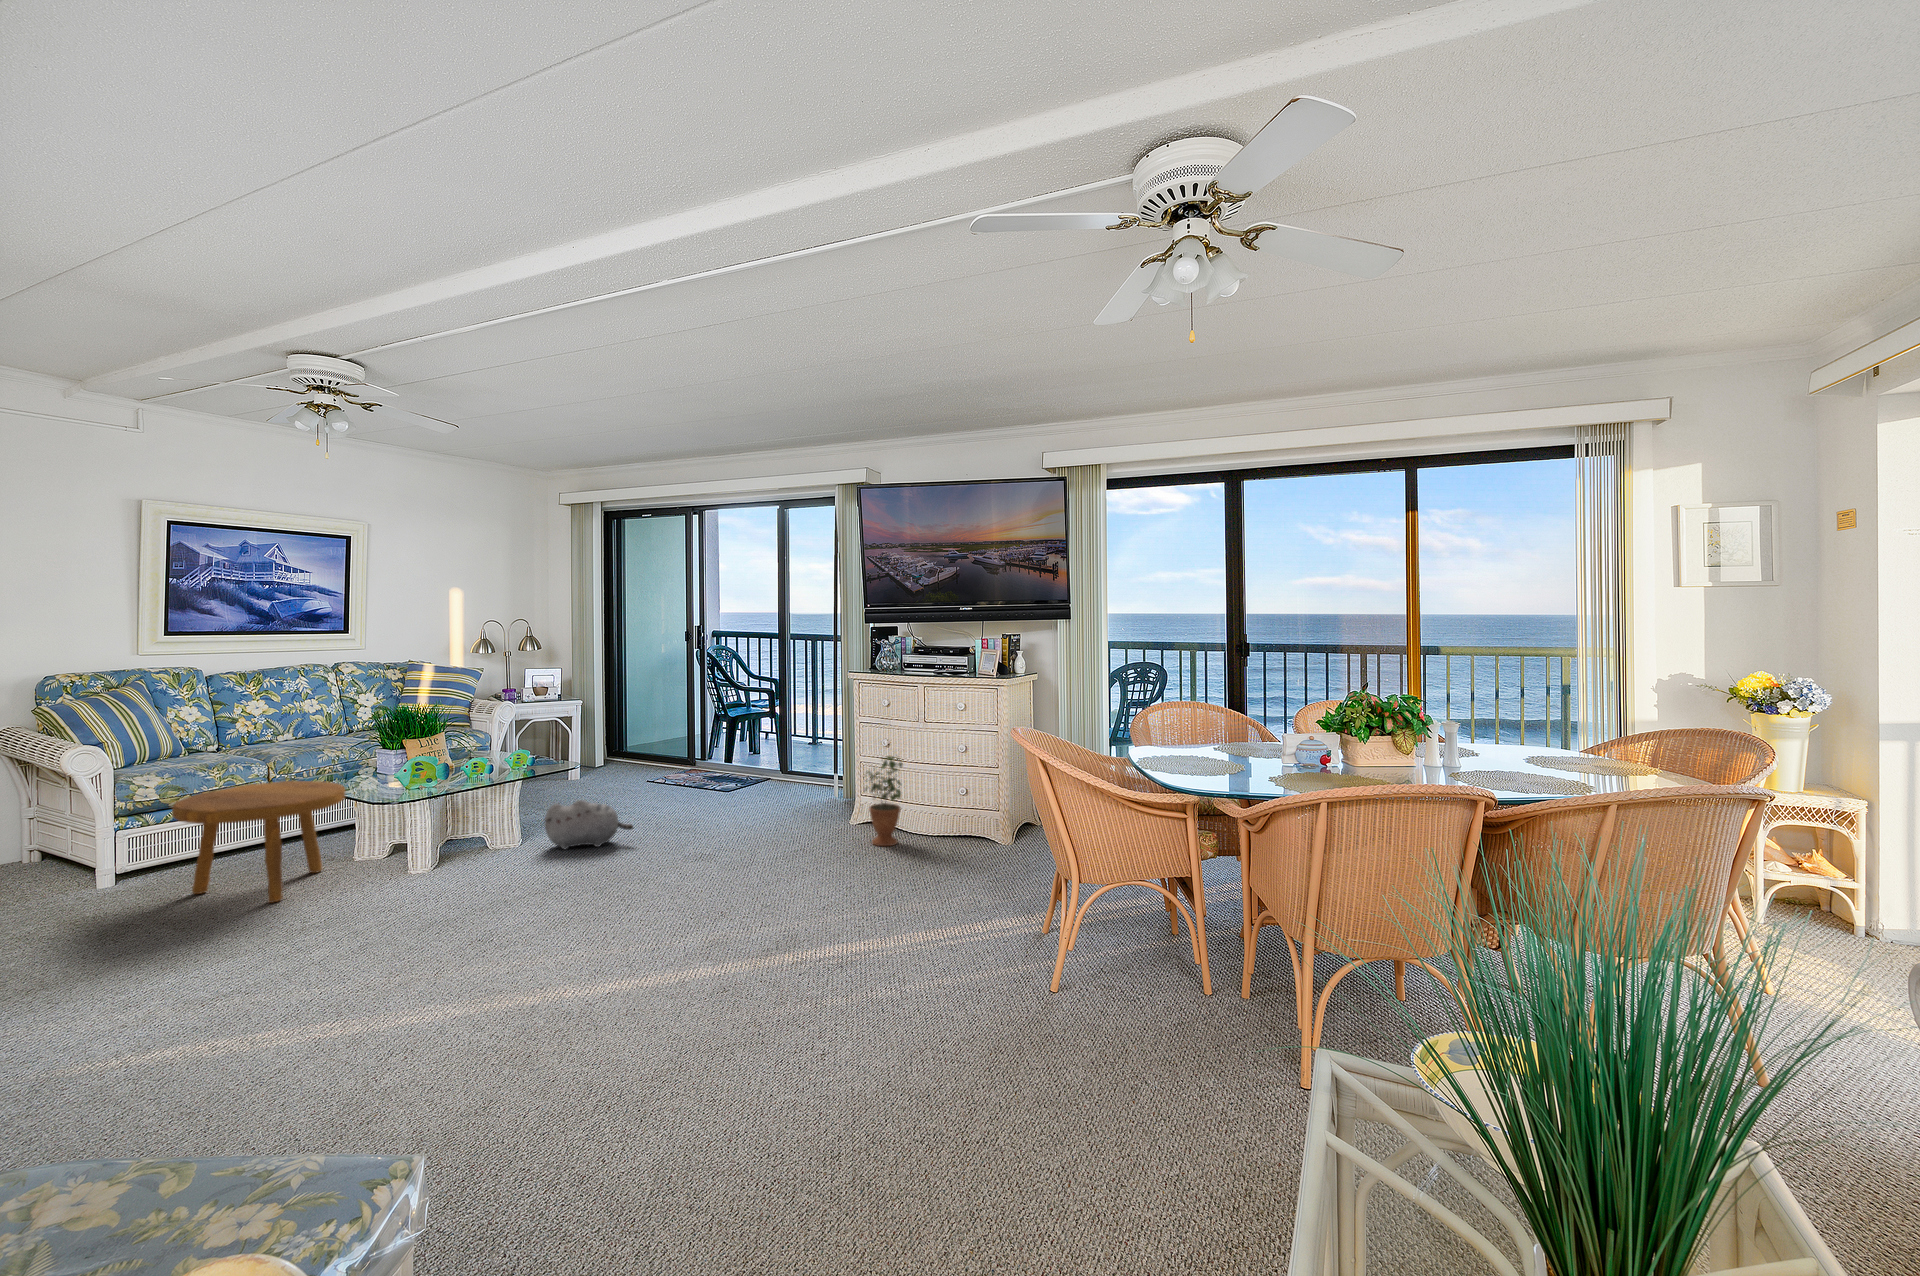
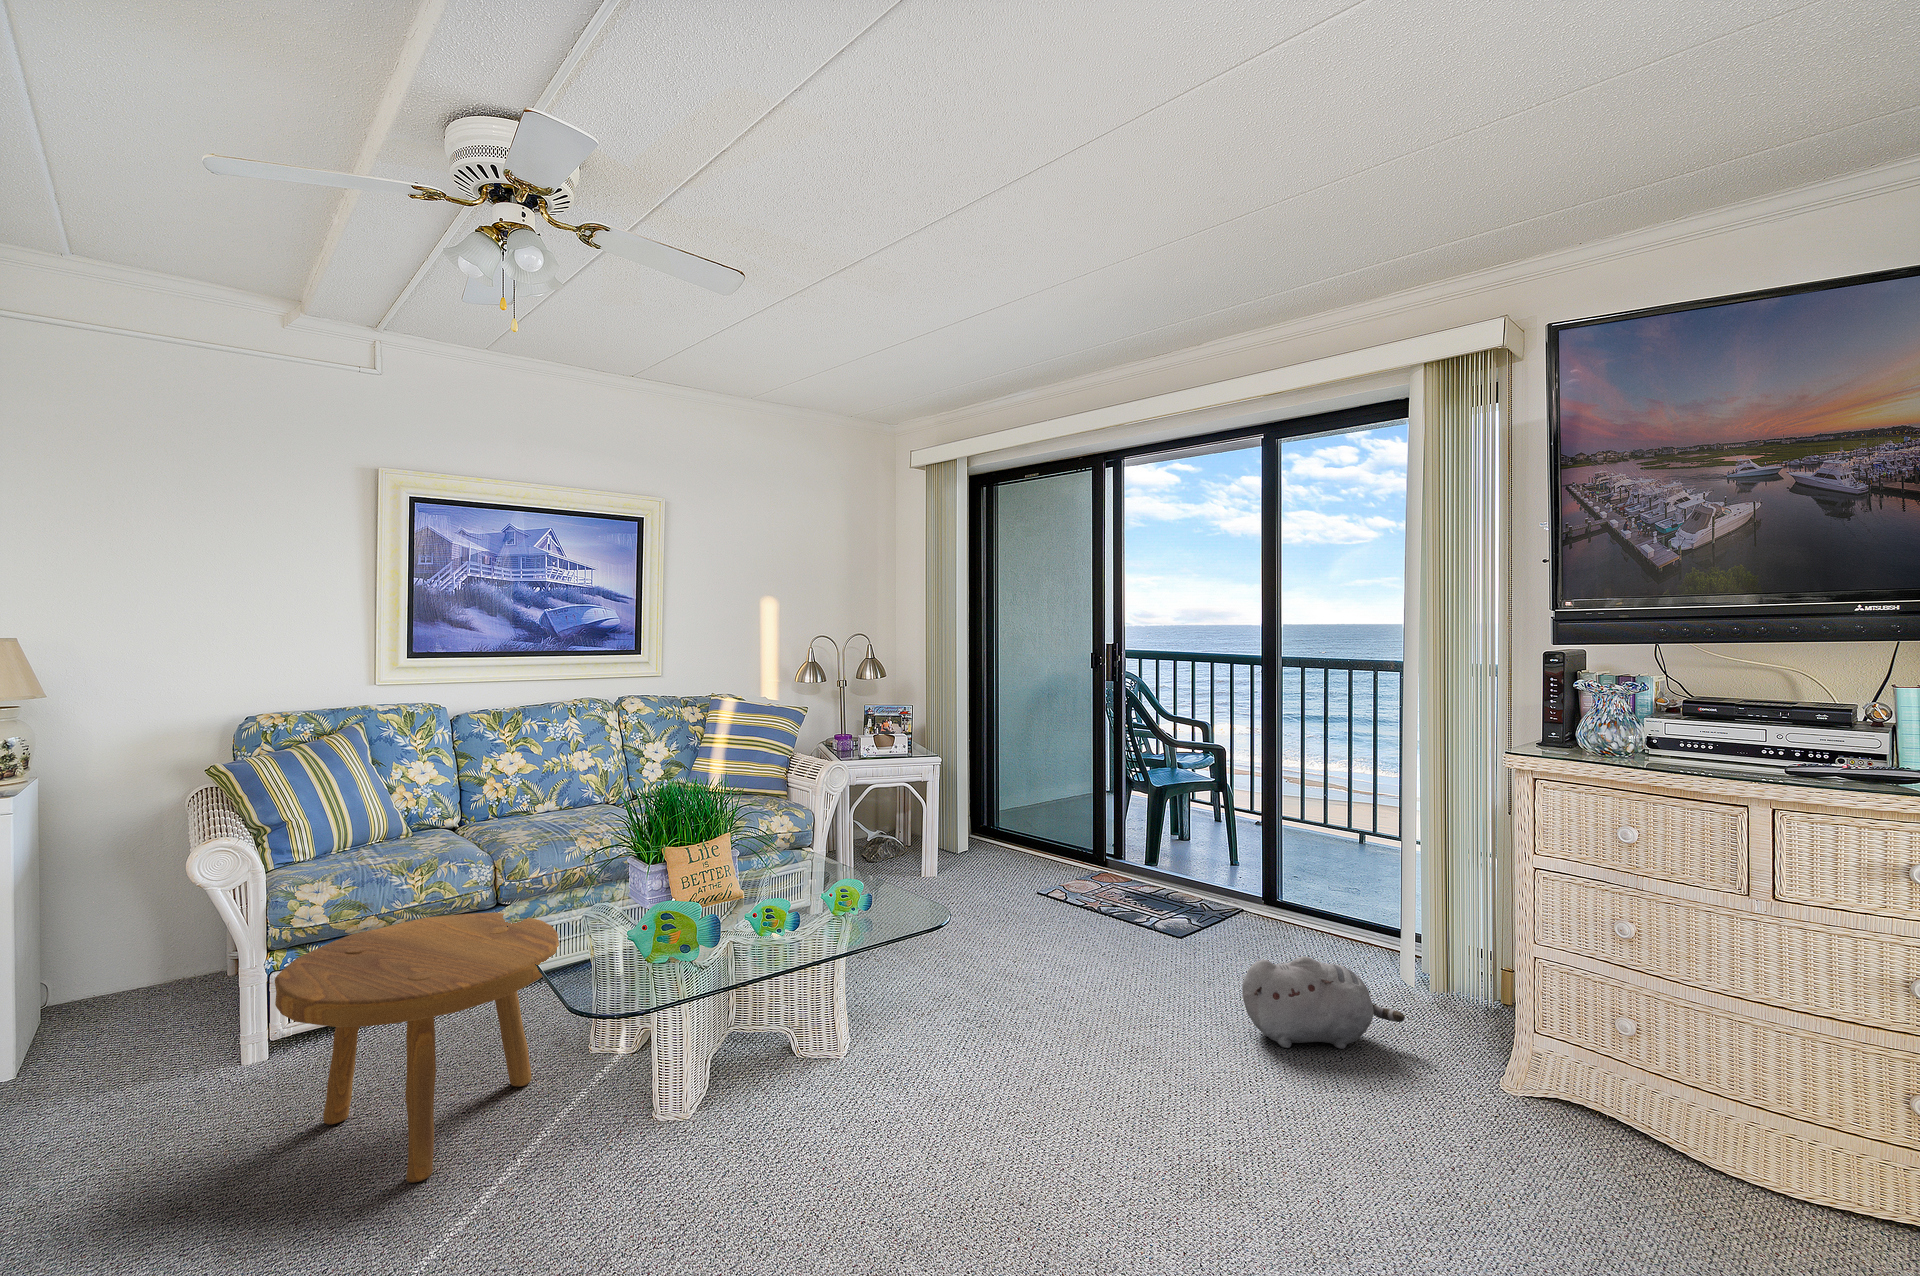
potted plant: present [865,756,902,846] -> none [1586,949,1711,1201]
plush toy: present [545,800,633,849] -> present [1242,956,1405,1049]

